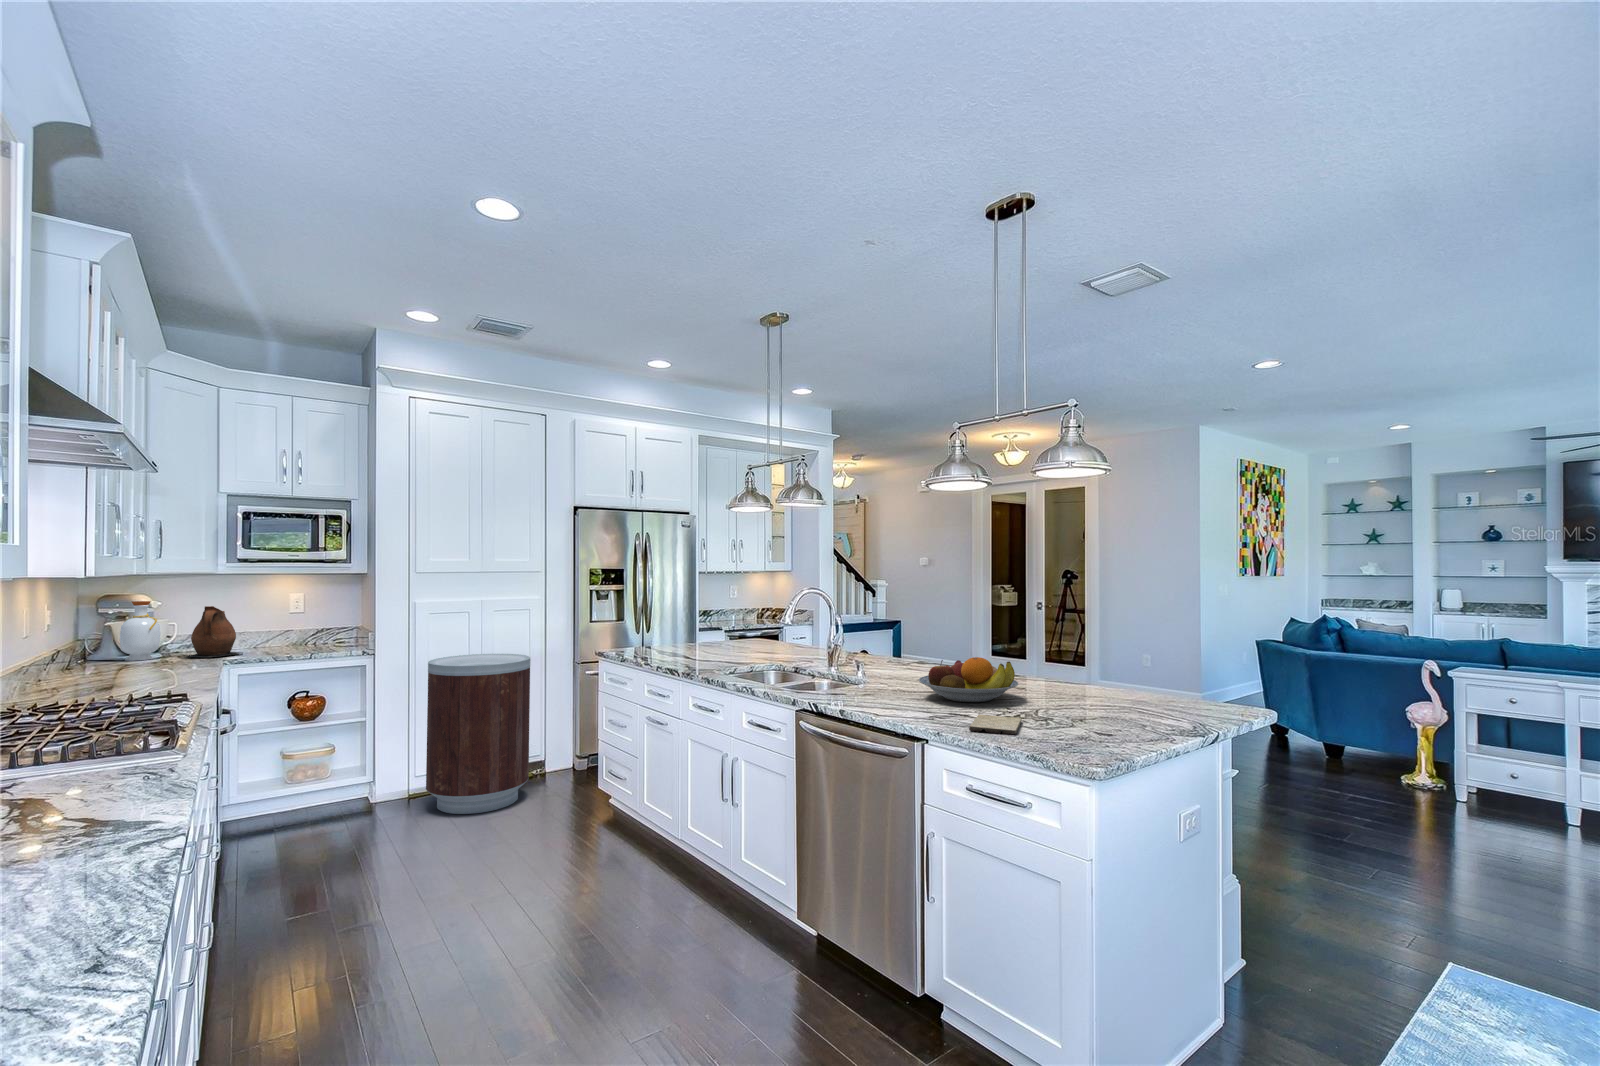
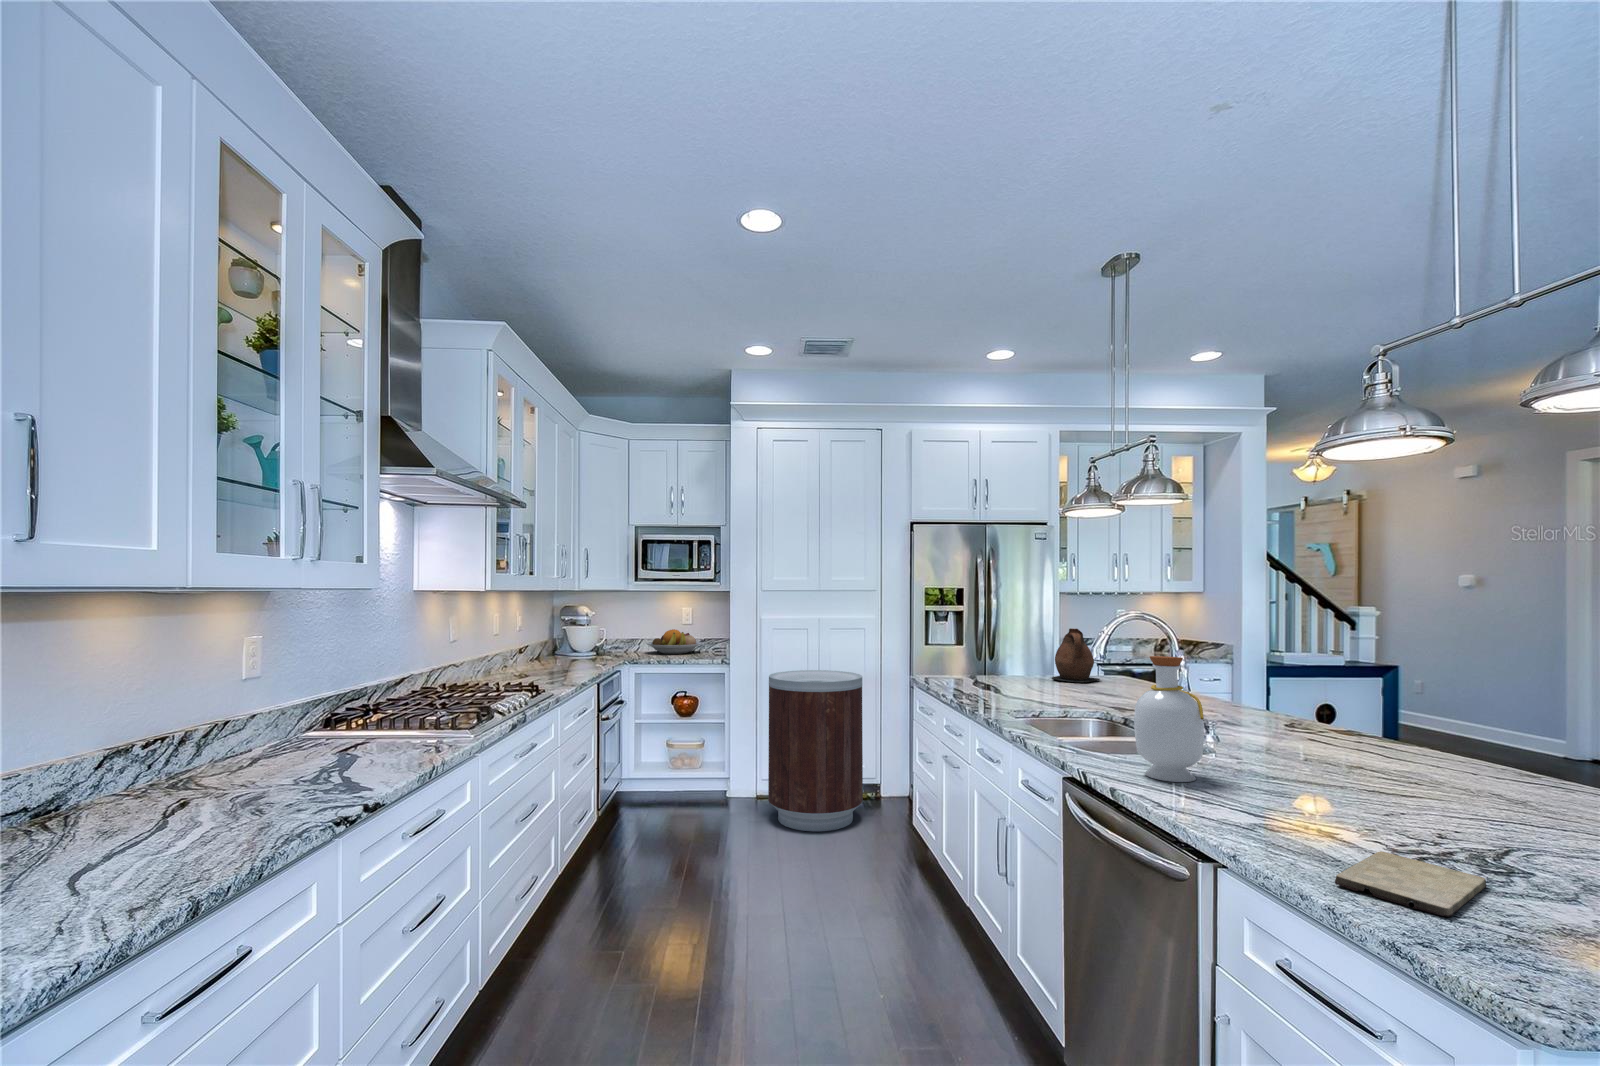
bottle: present [120,601,160,661] -> present [1134,656,1204,782]
ceramic pitcher: present [188,606,243,657] -> present [1052,628,1100,682]
fruit bowl: present [919,657,1018,702] -> present [647,629,702,654]

